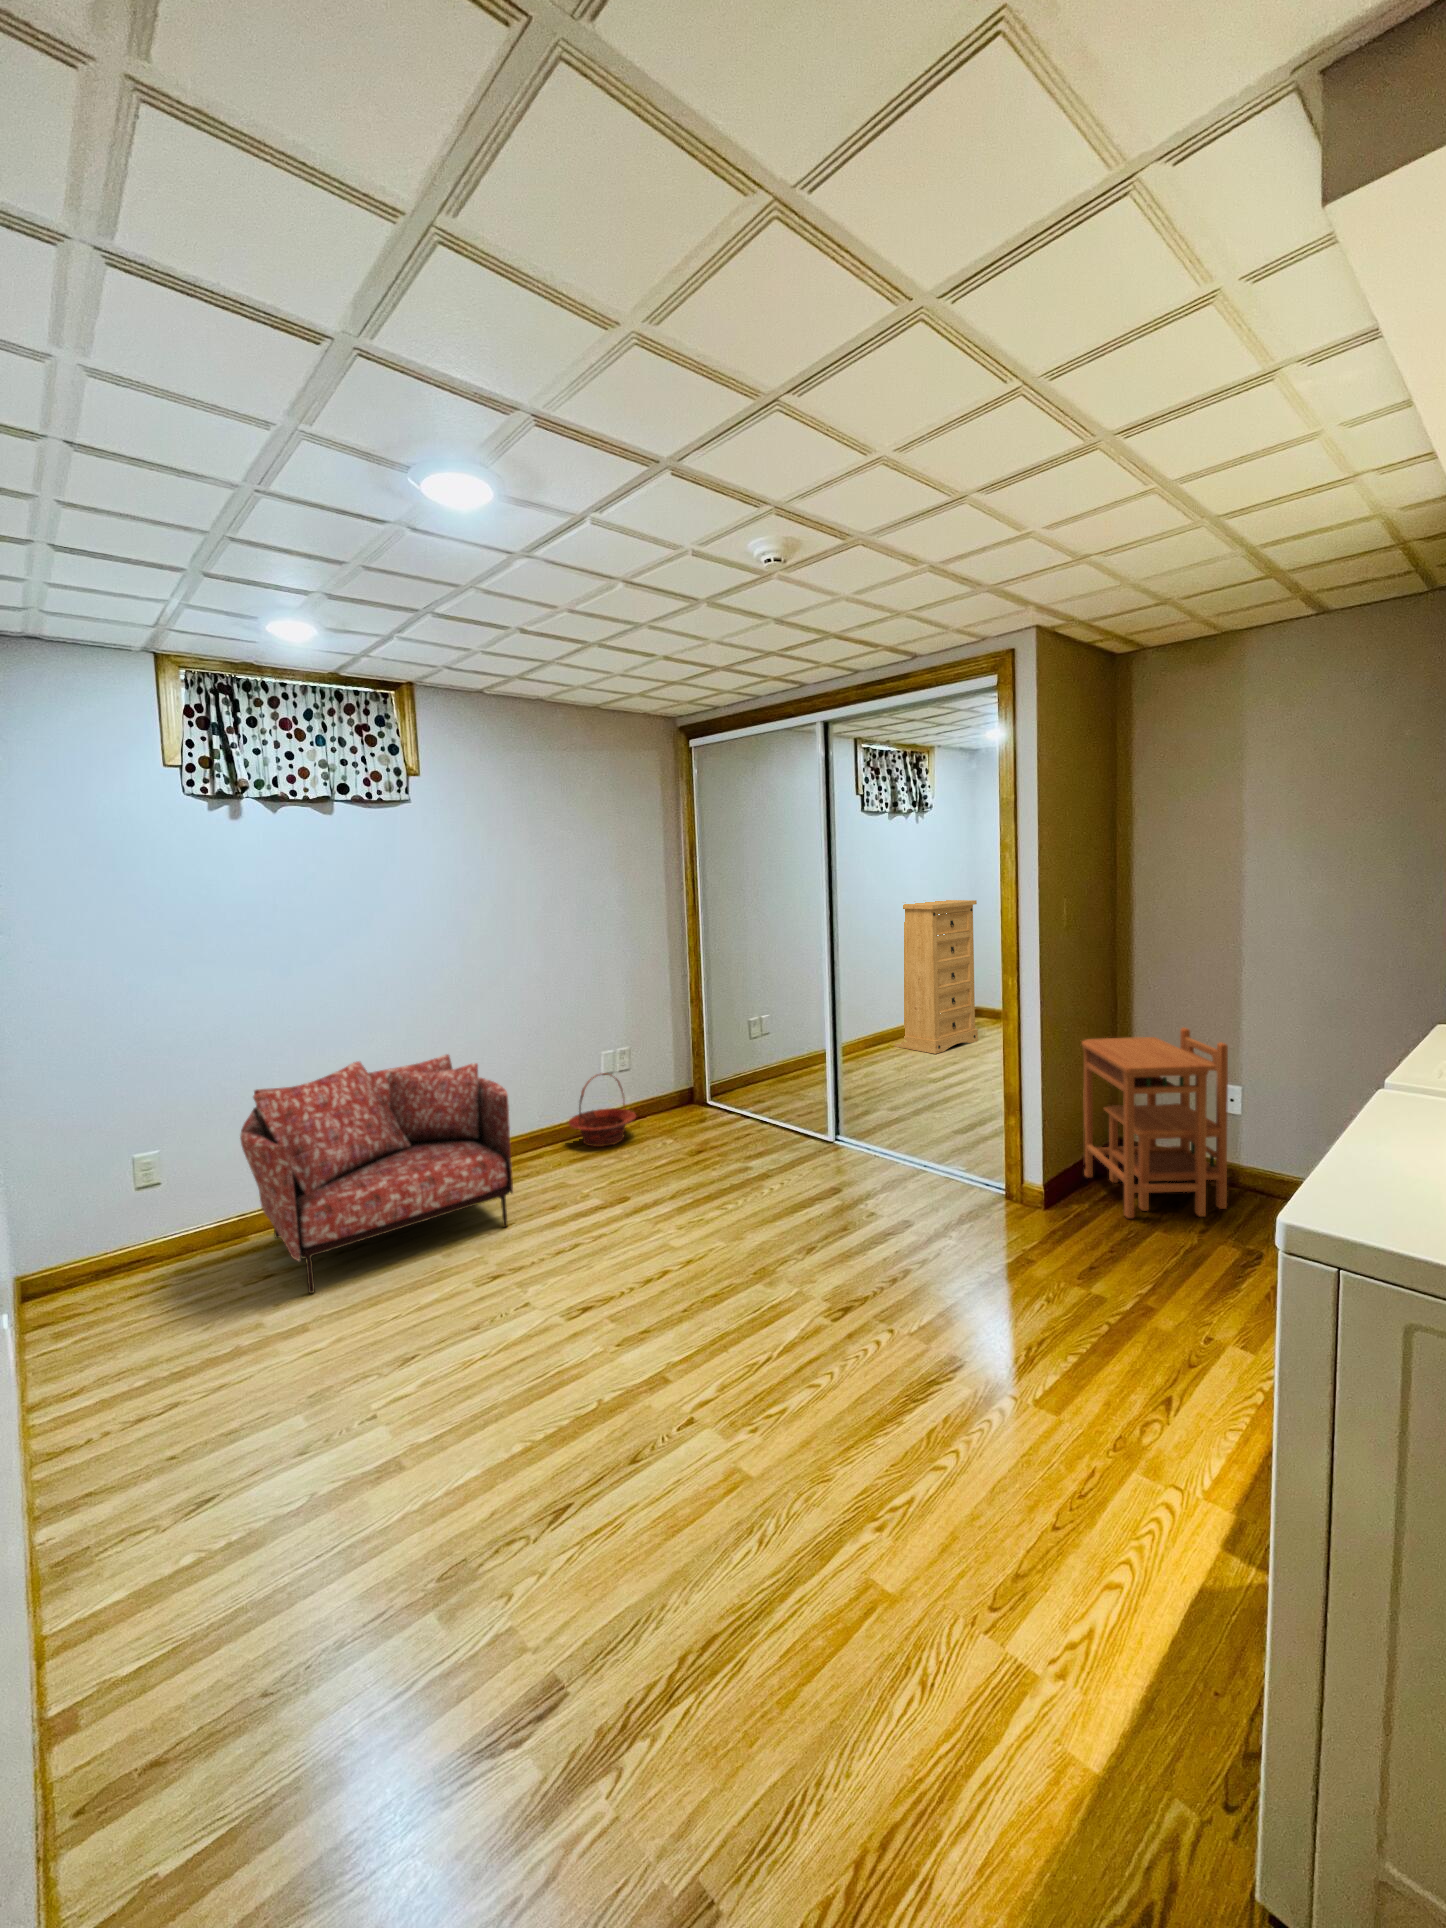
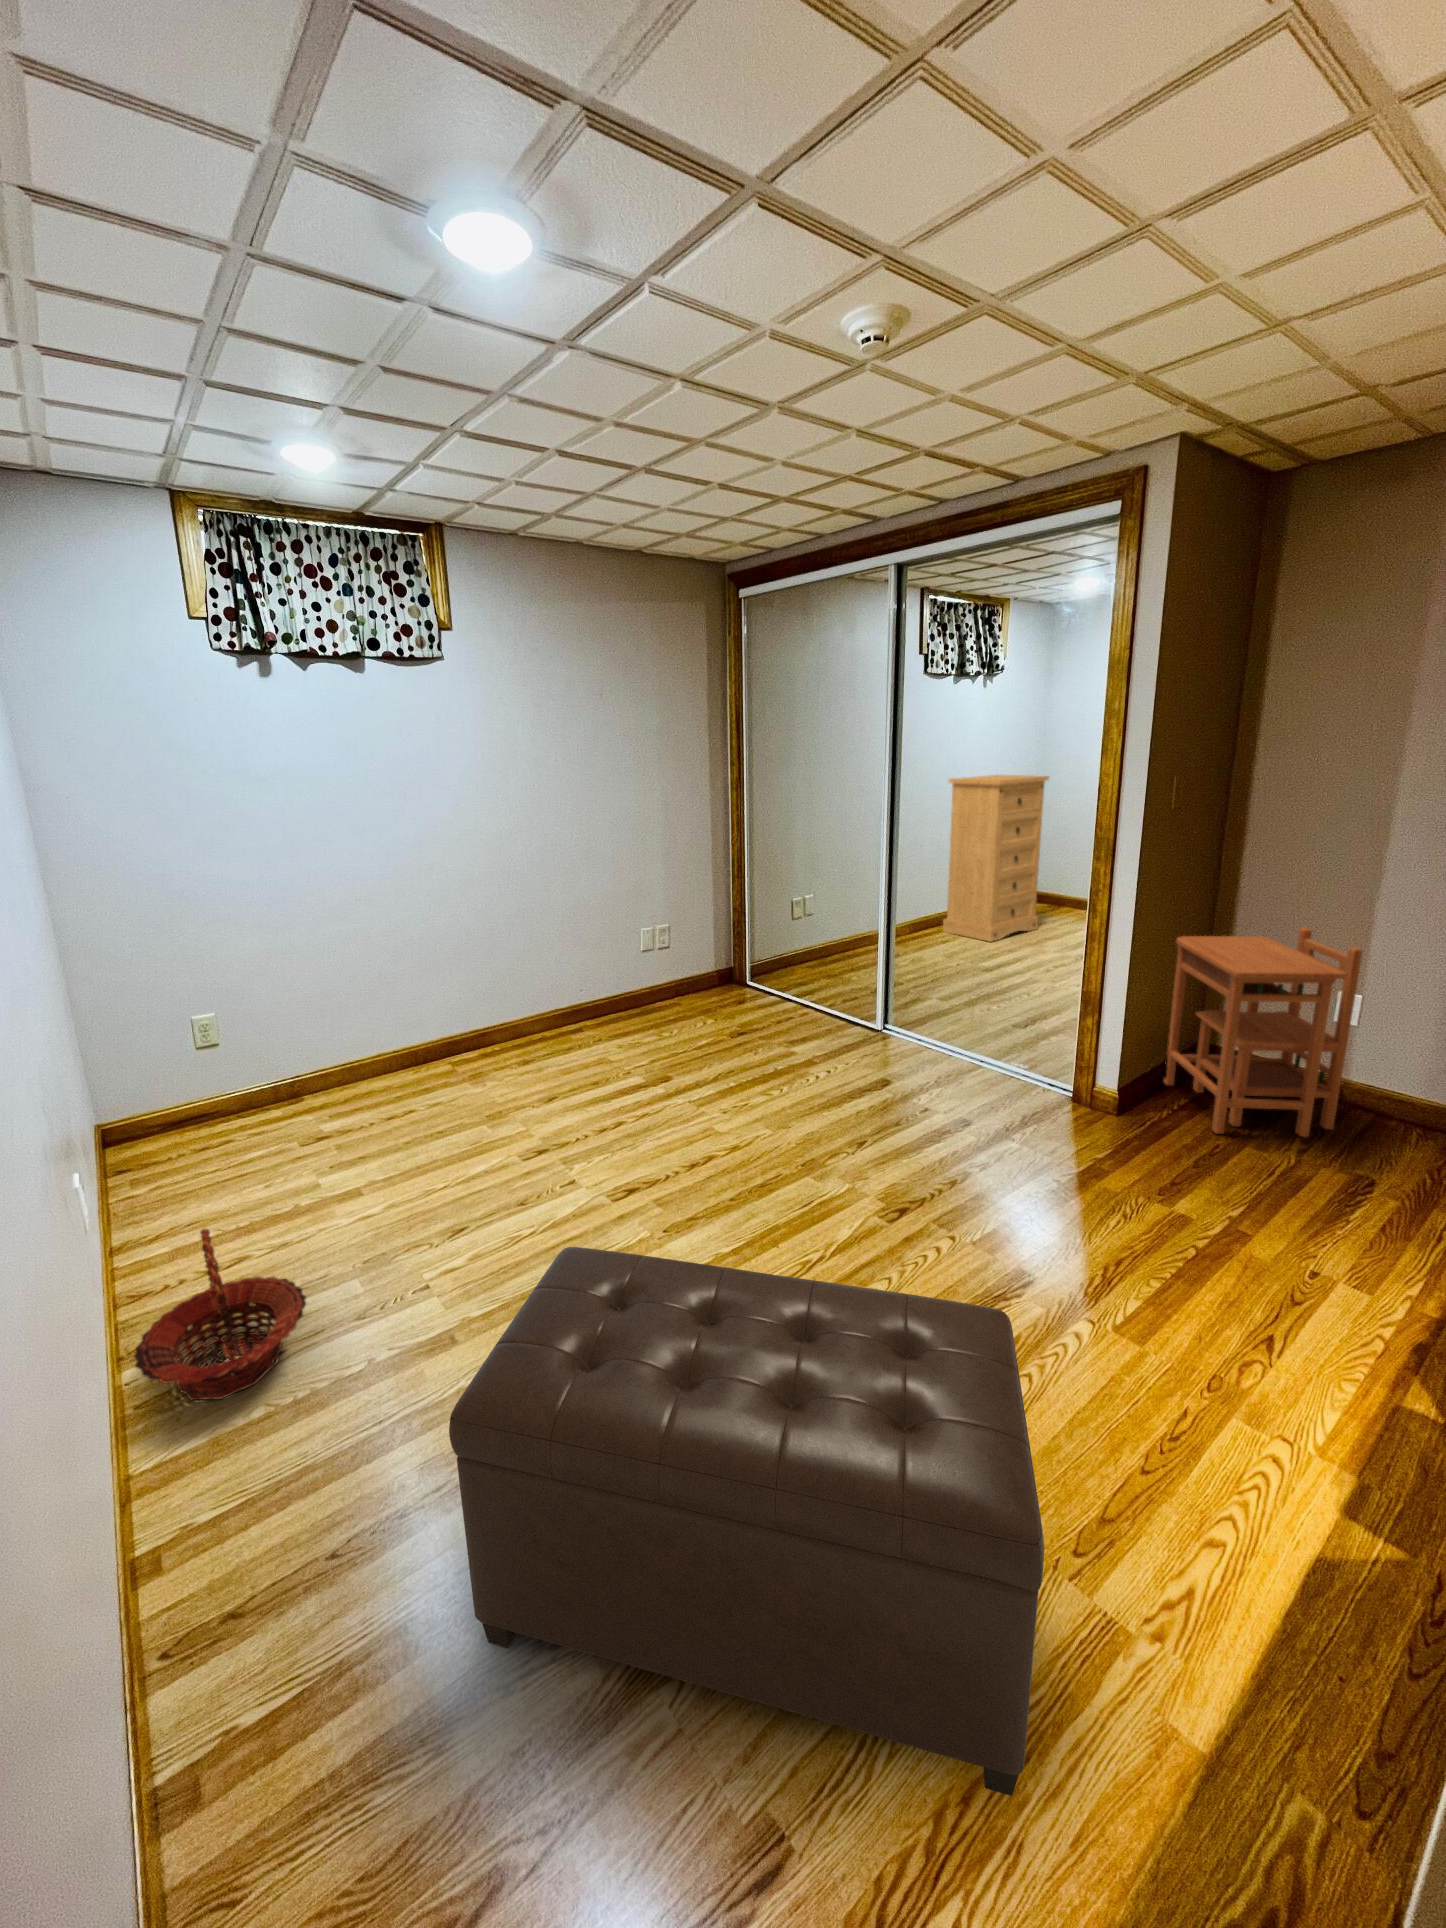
armchair: present [240,1055,513,1293] -> none [289,929,556,1159]
basket: present [568,1073,636,1147] -> present [134,1229,306,1400]
ottoman: none [392,1345,935,1837] -> present [449,1247,1044,1796]

